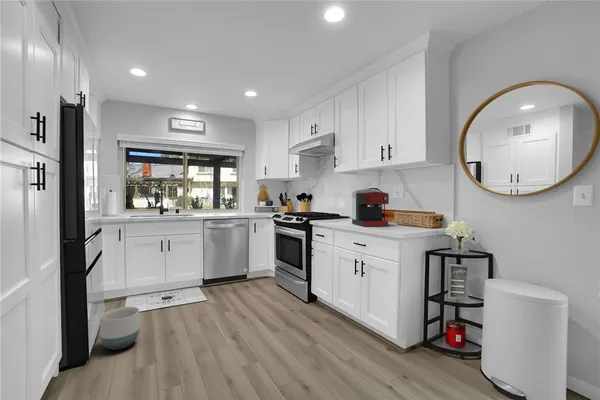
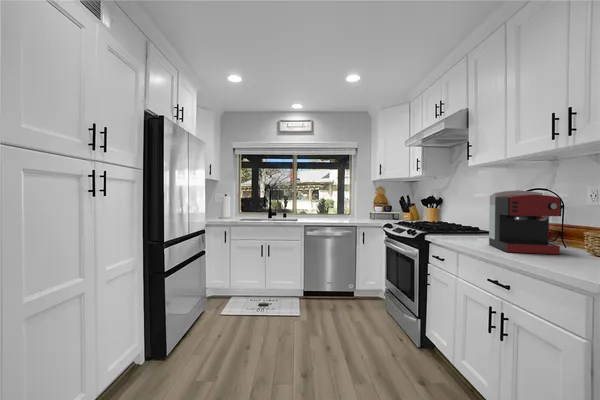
planter: present [100,307,140,350] -> none [177,313,213,357]

